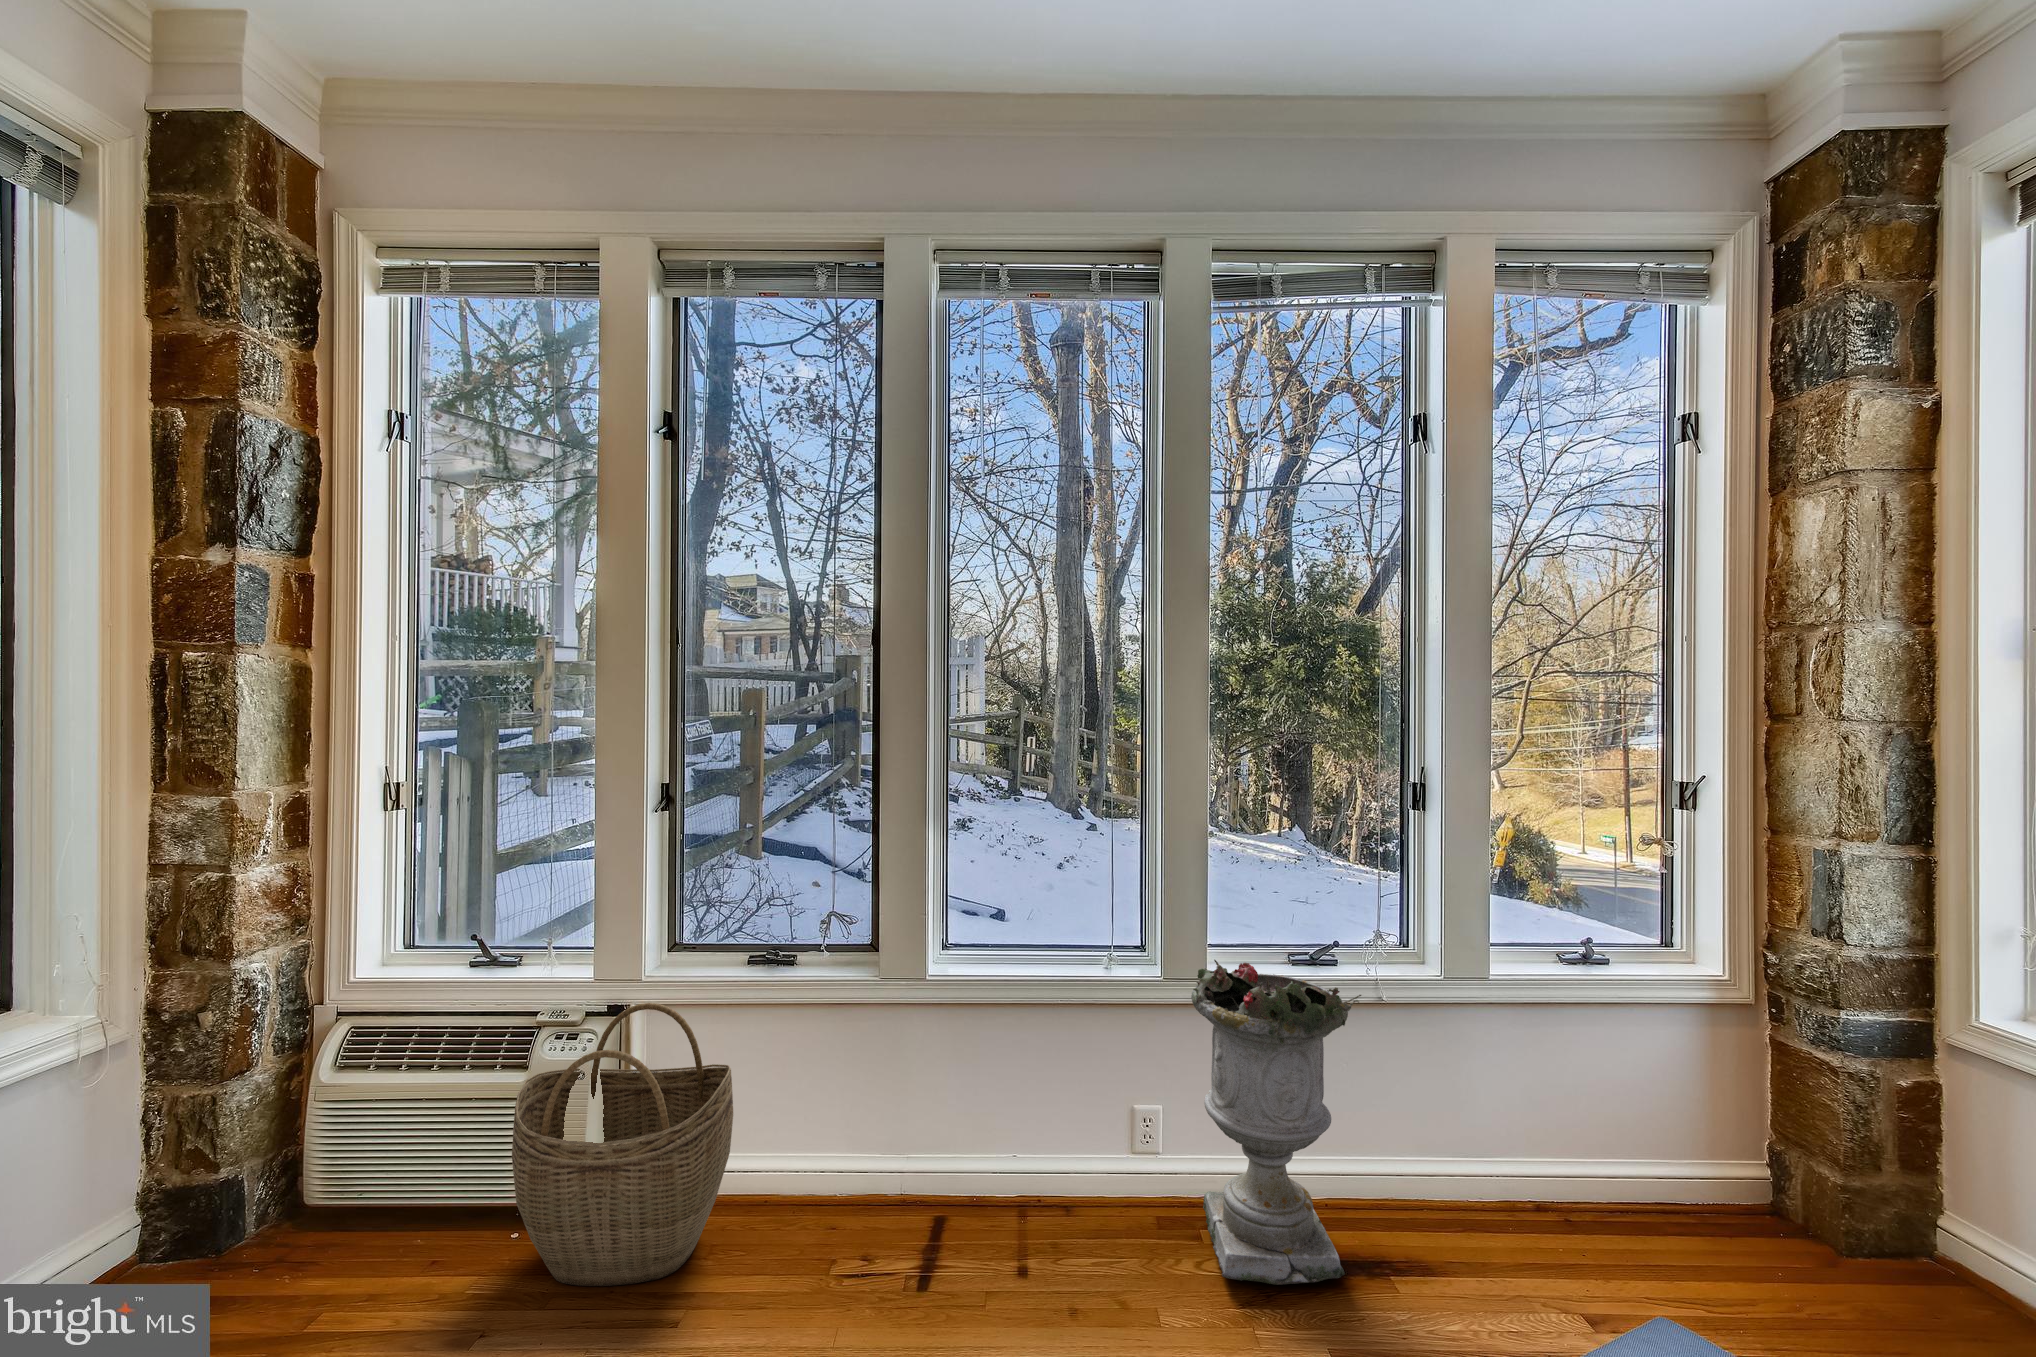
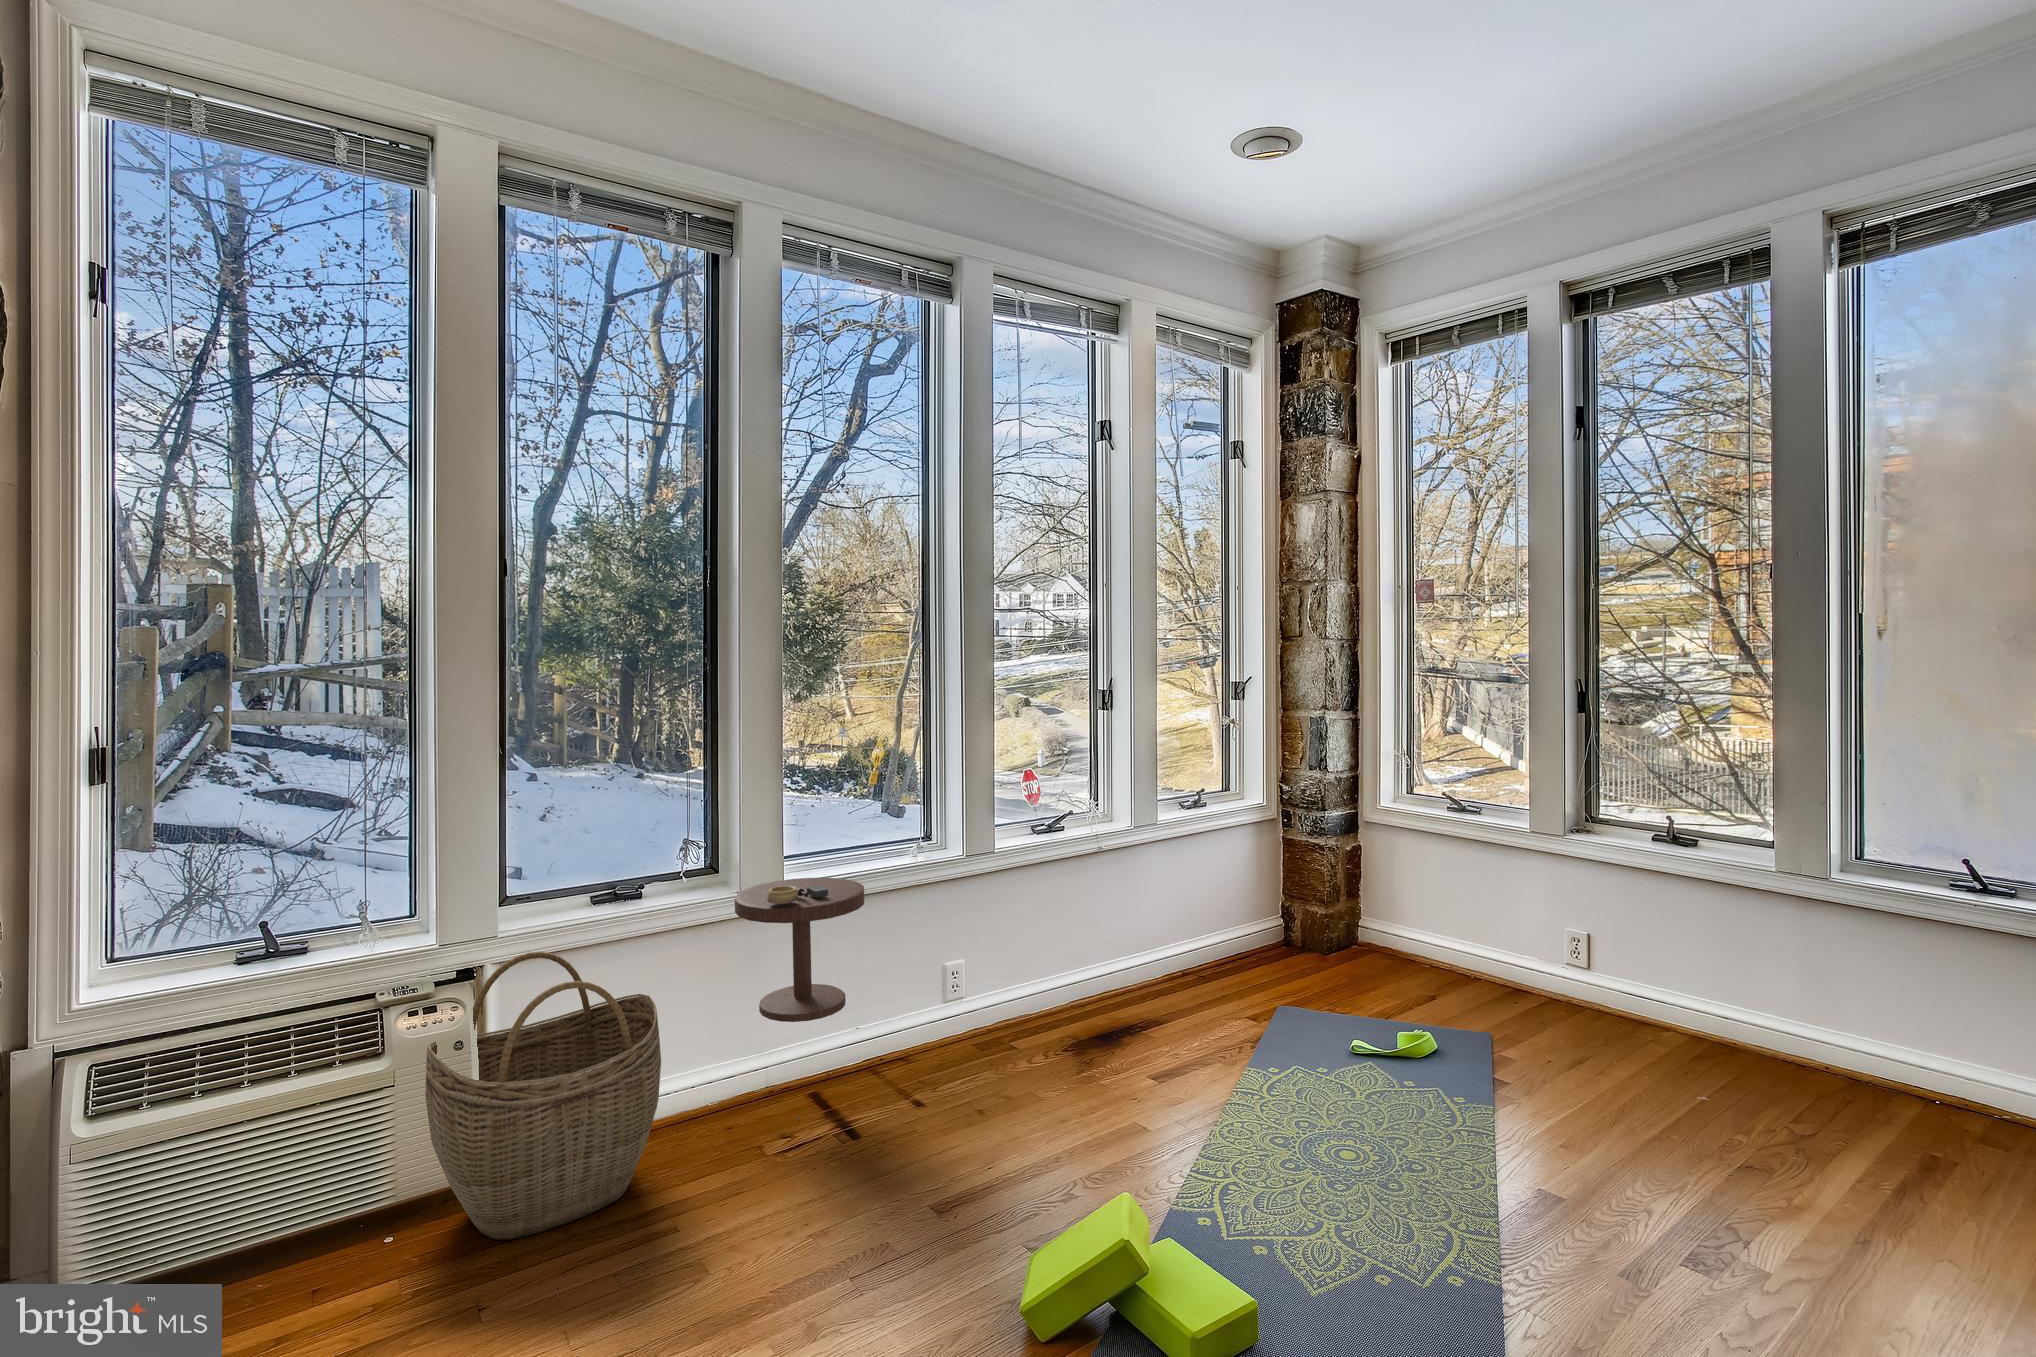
planter: present [1191,960,1361,1285] -> none [1007,827,1127,1051]
side table: none [822,972,966,1249] -> present [735,878,864,1119]

